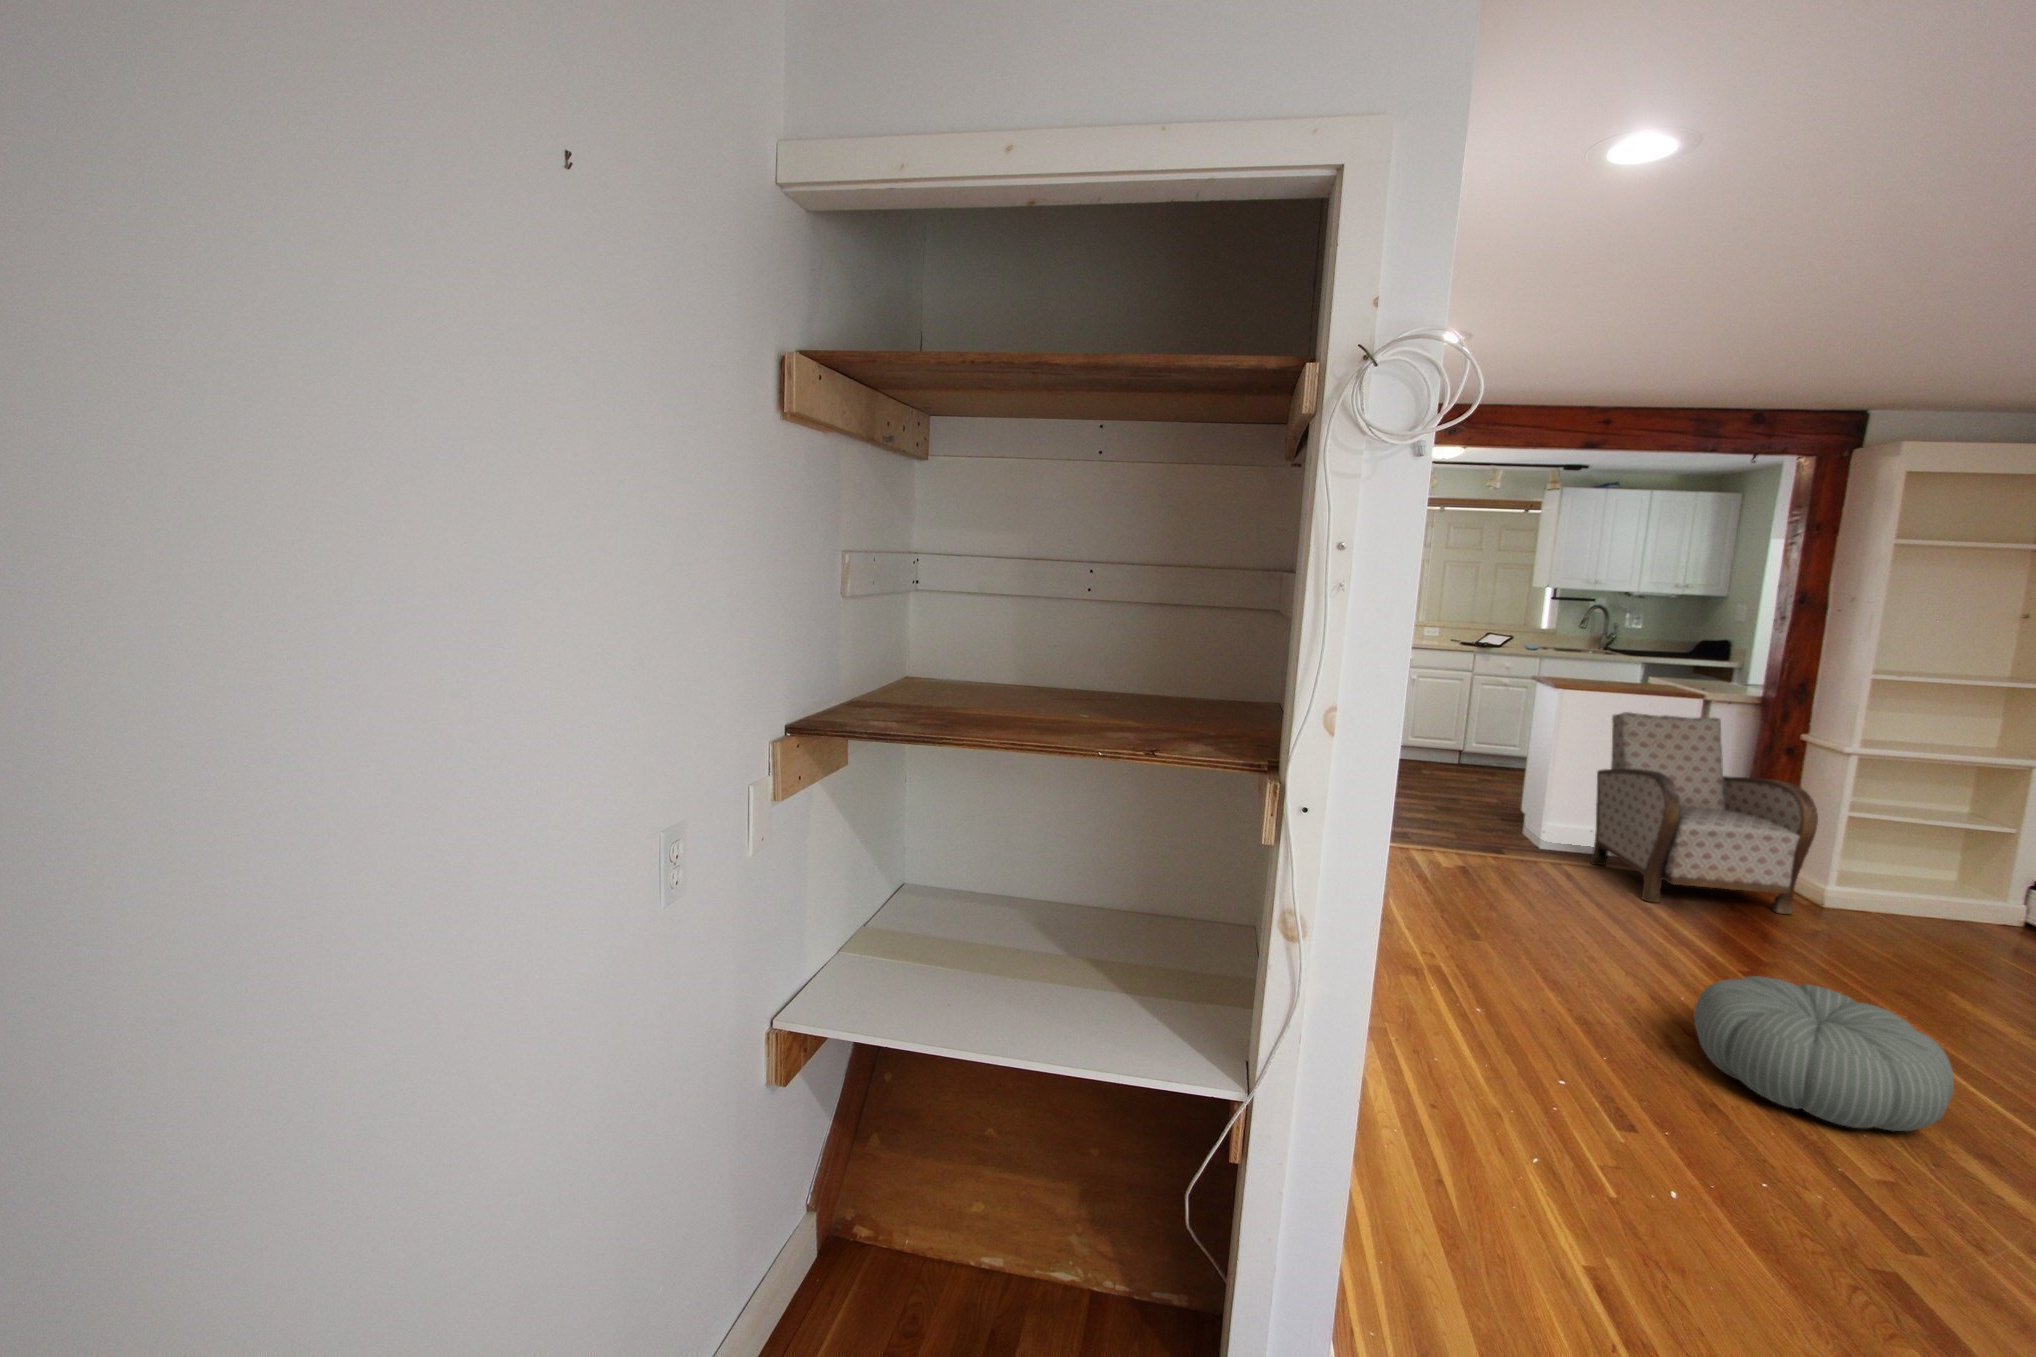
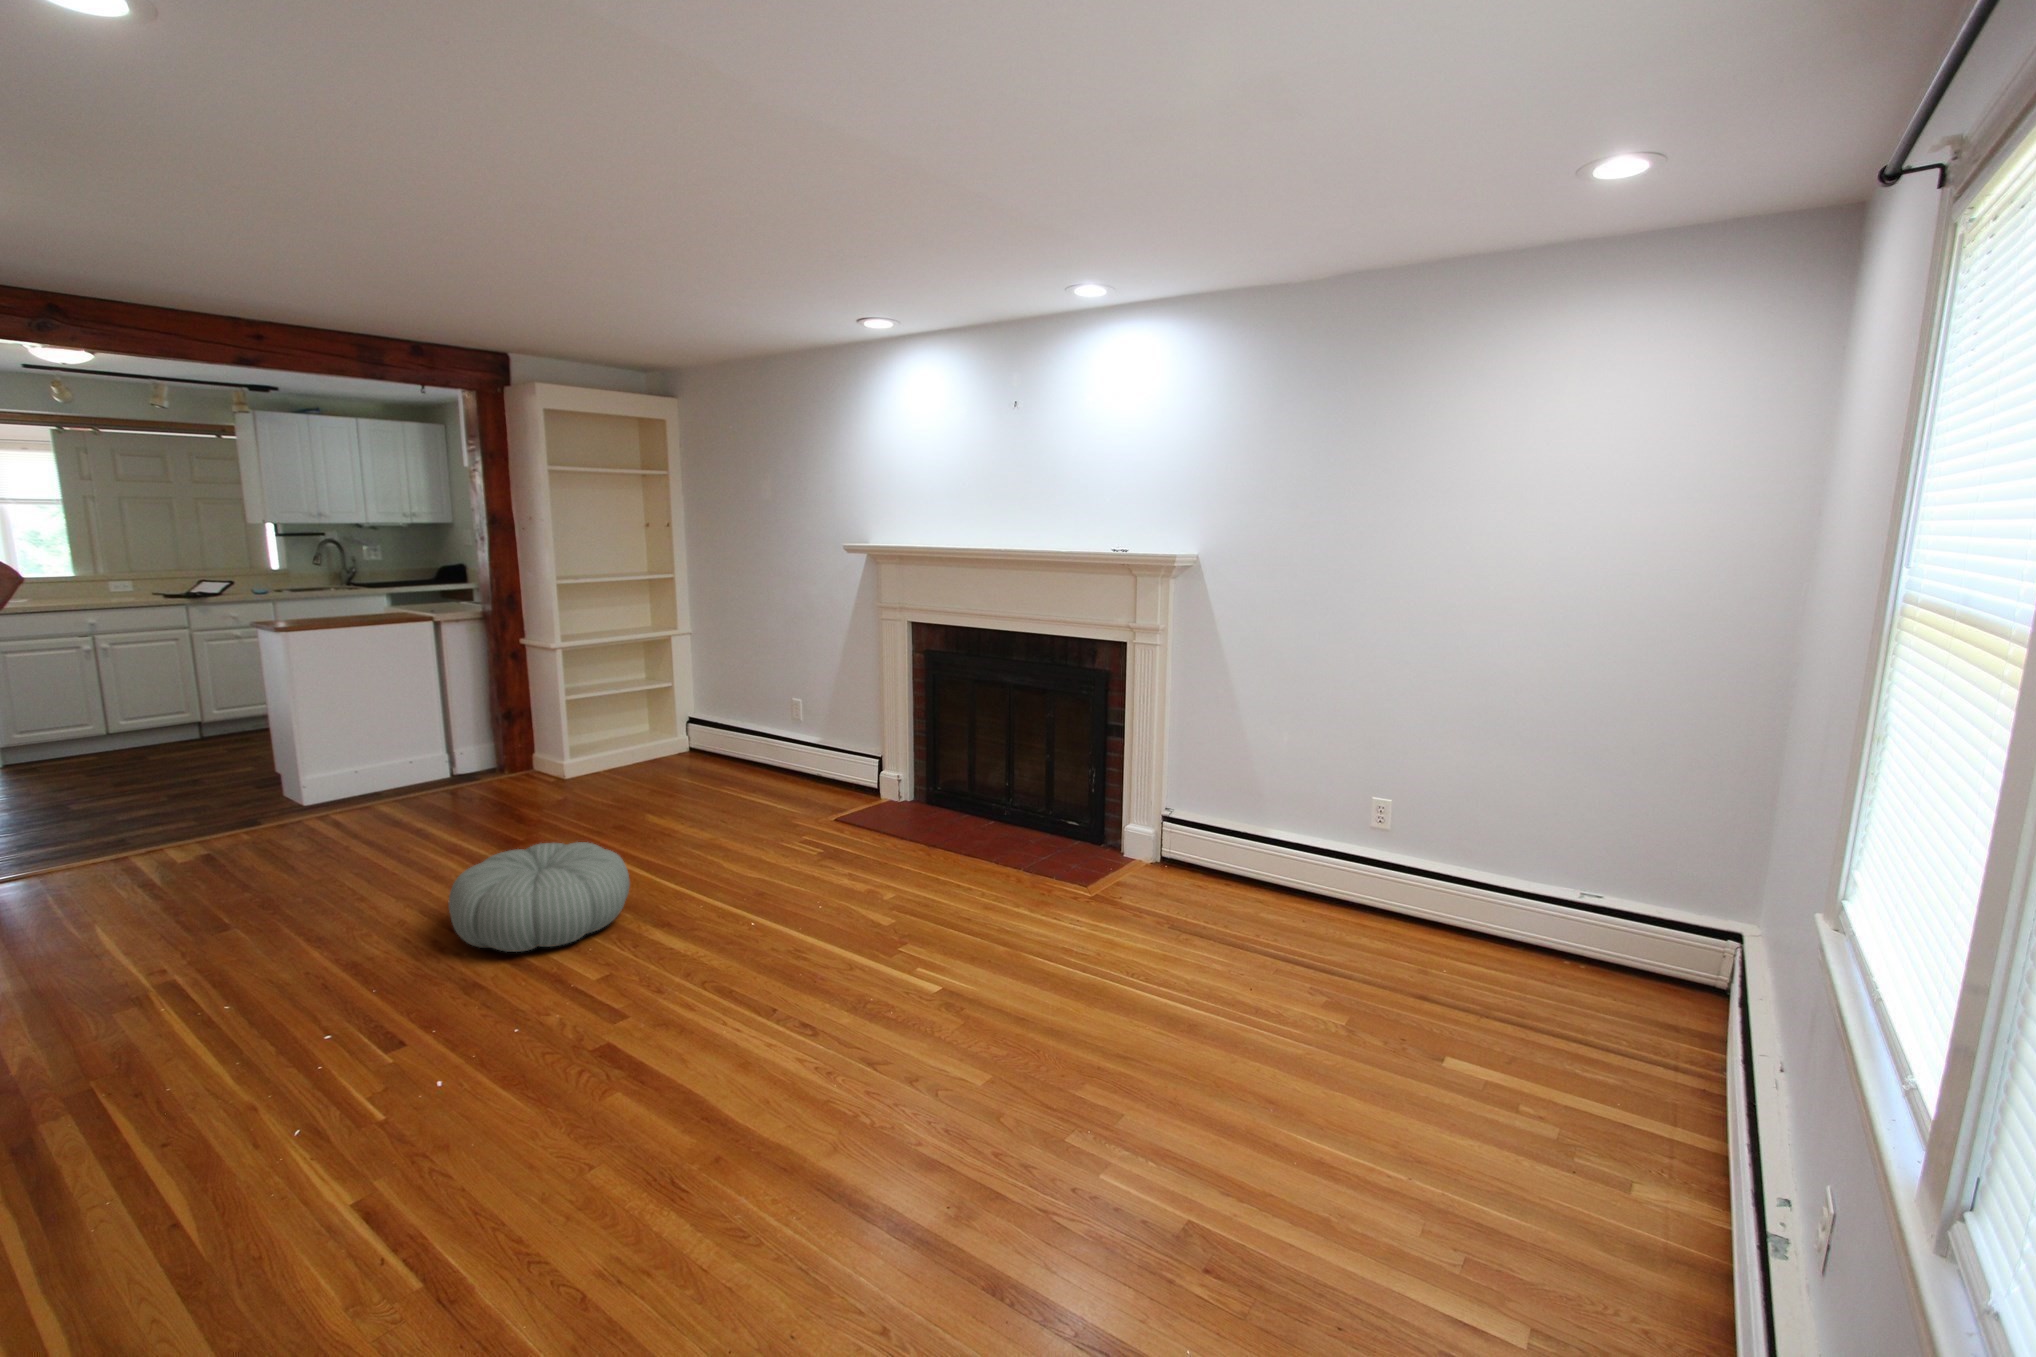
armchair: present [1590,712,1818,914] -> none [347,637,542,824]

